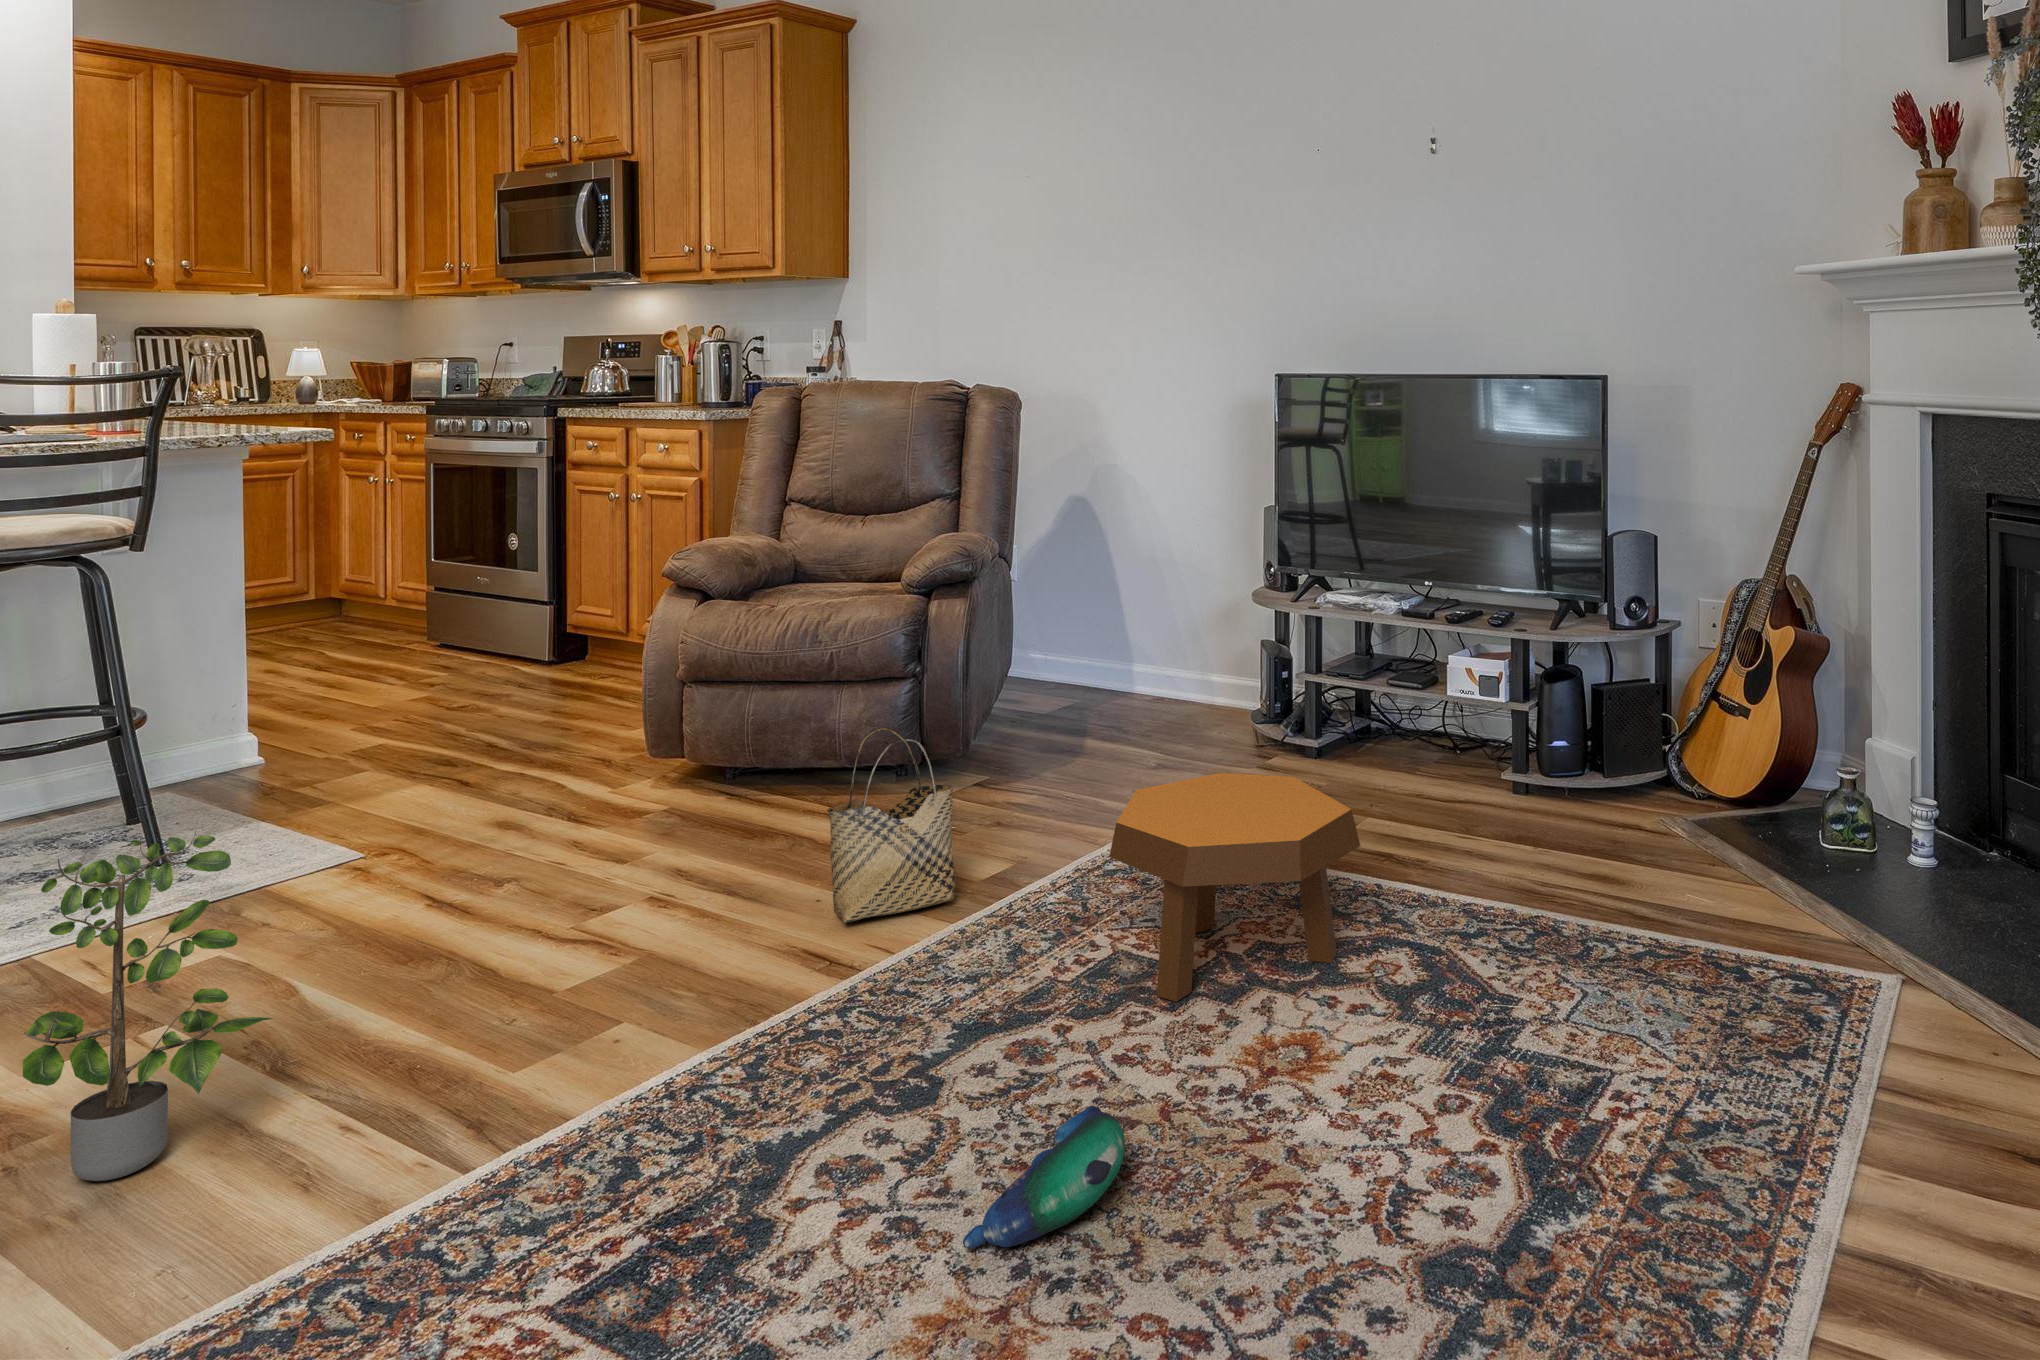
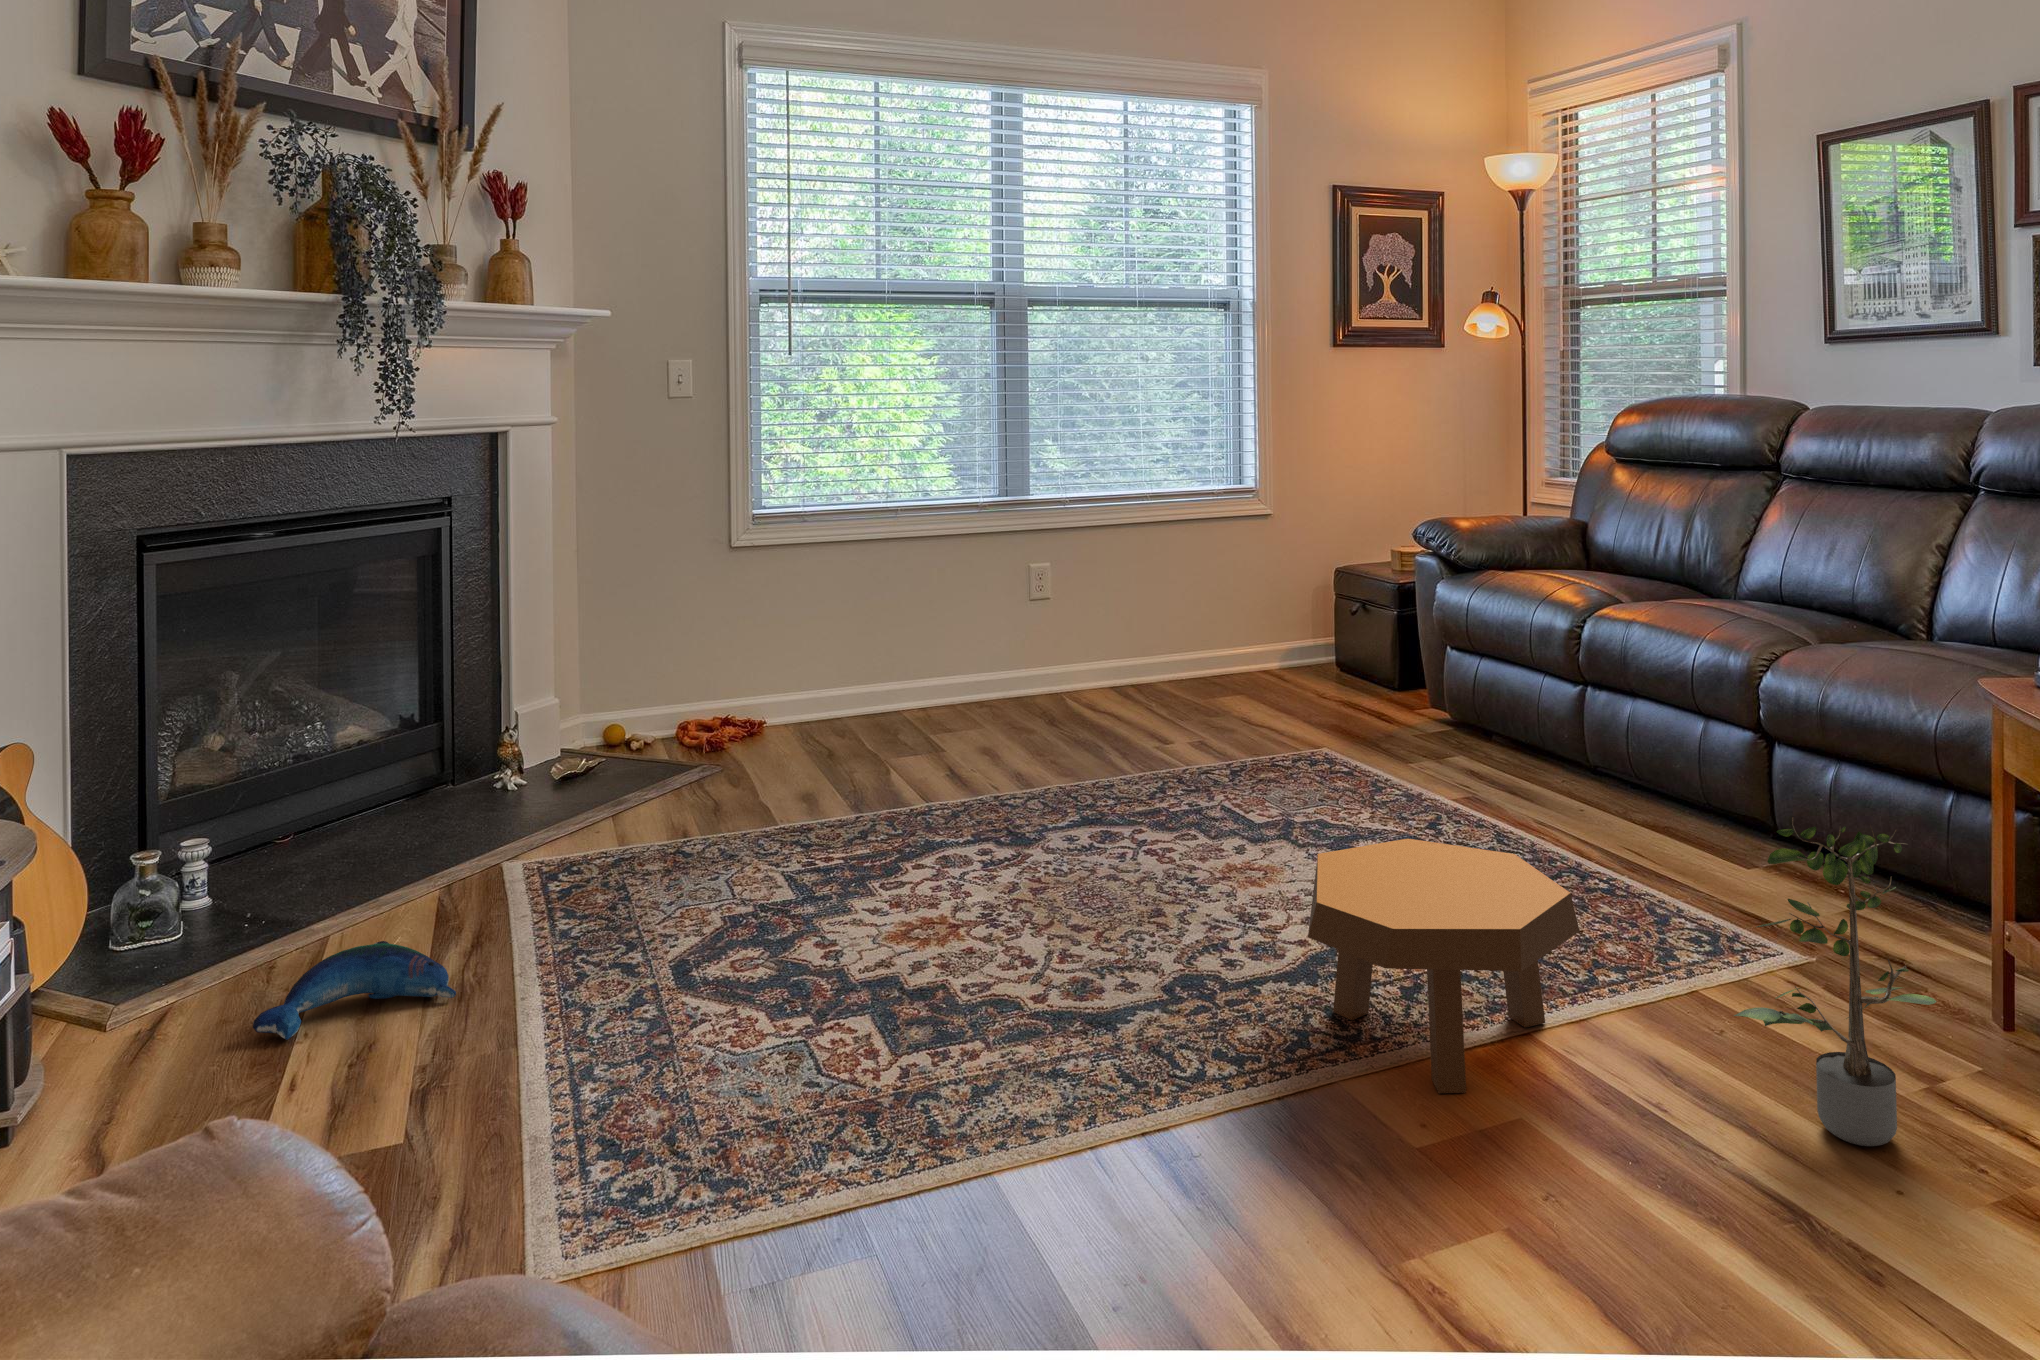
woven basket: present [827,728,956,923] -> none [930,933,1136,1250]
footstool: present [1109,773,1360,1002] -> present [1308,839,1580,1093]
plush toy: present [963,1105,1125,1249] -> present [253,941,456,1040]

